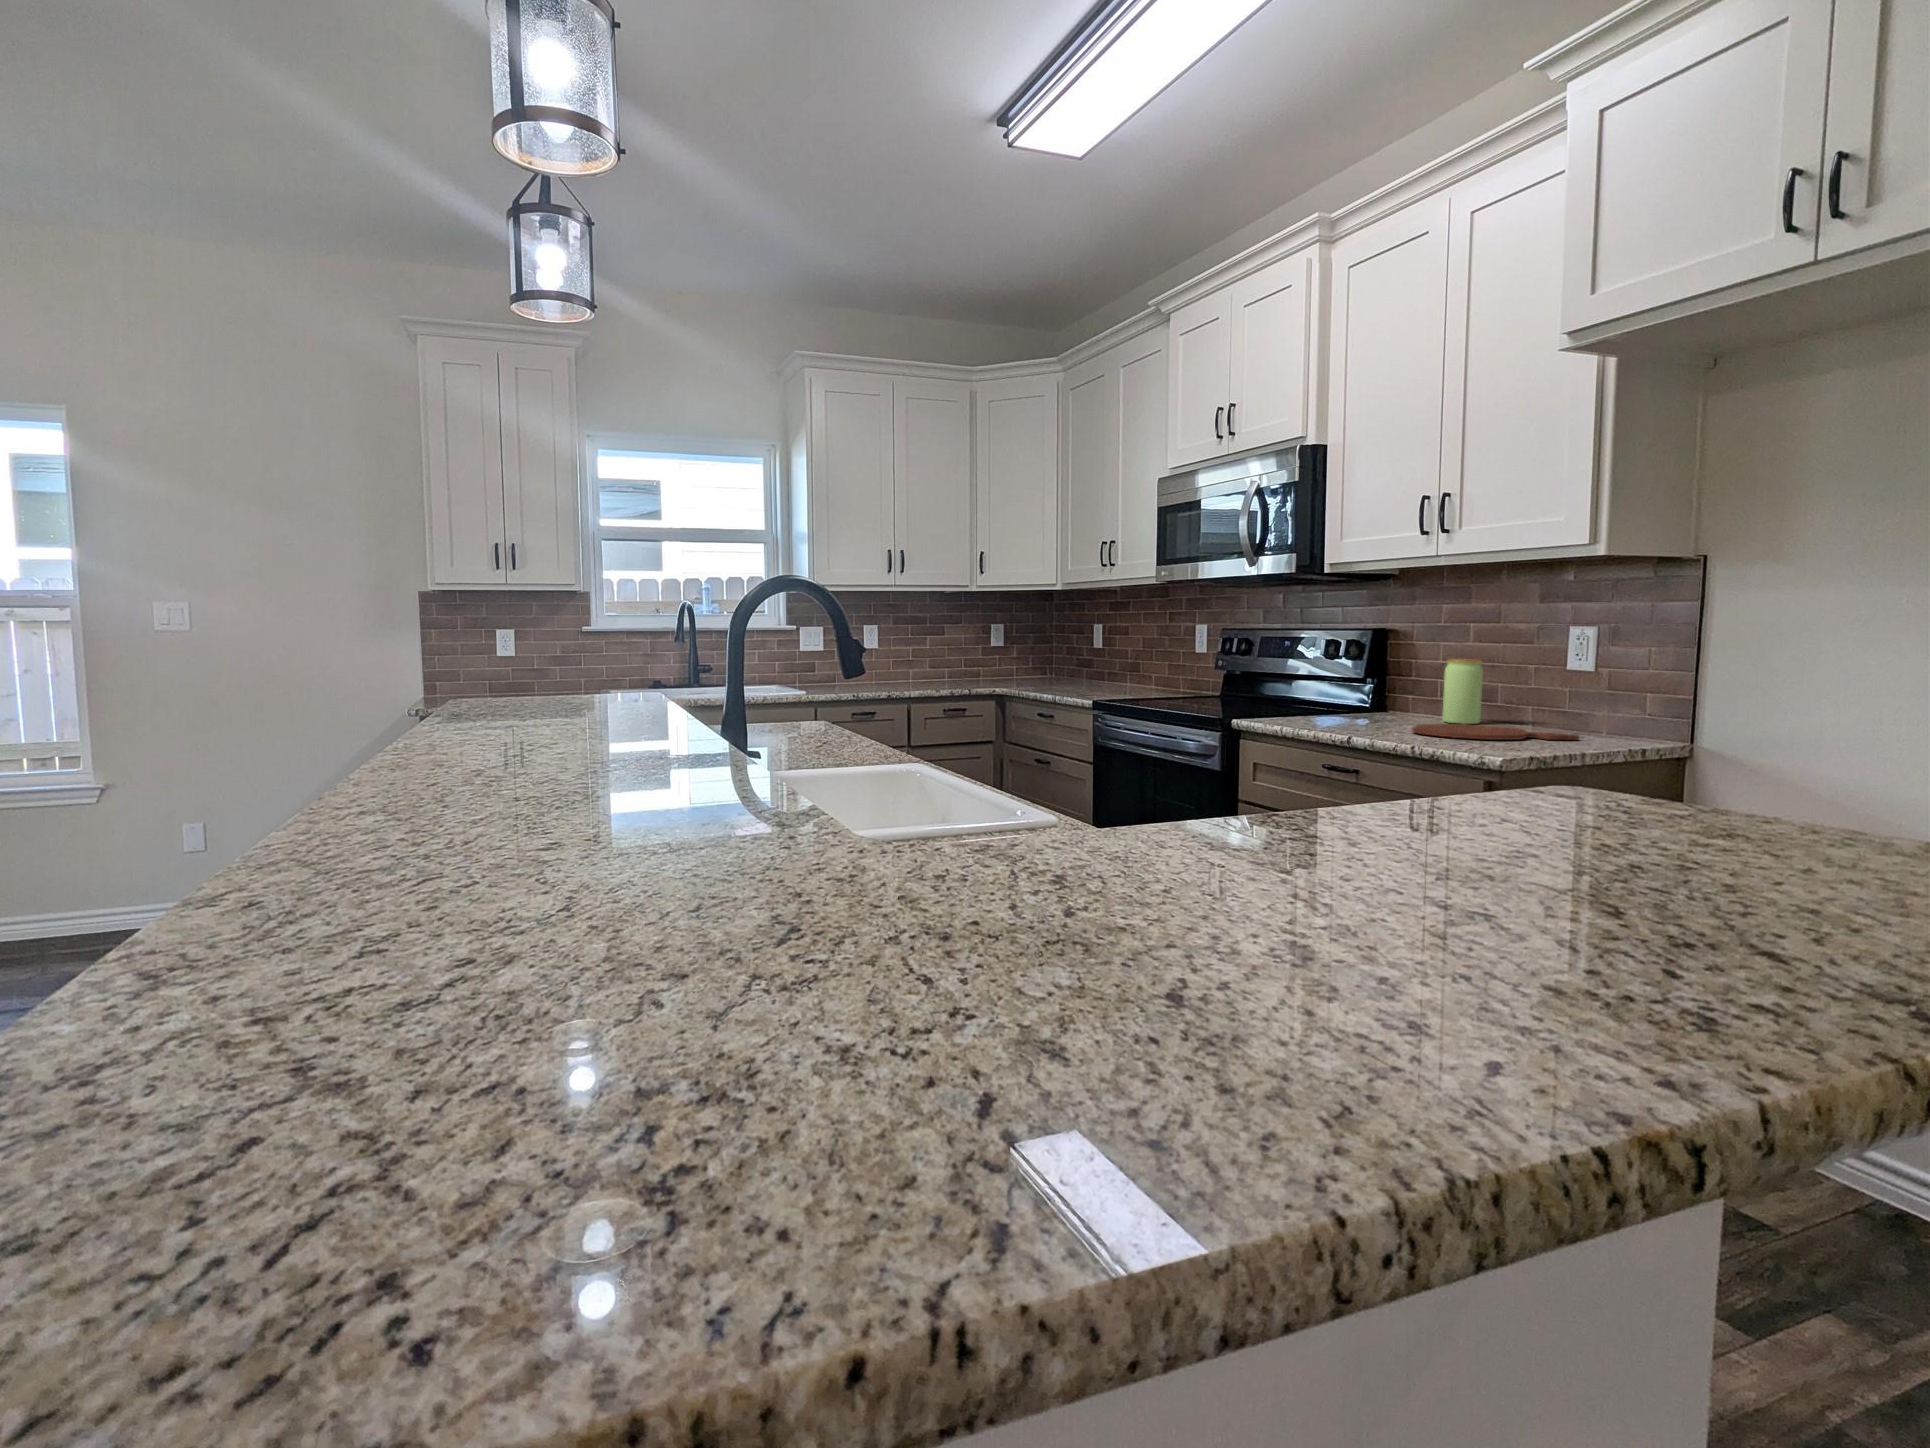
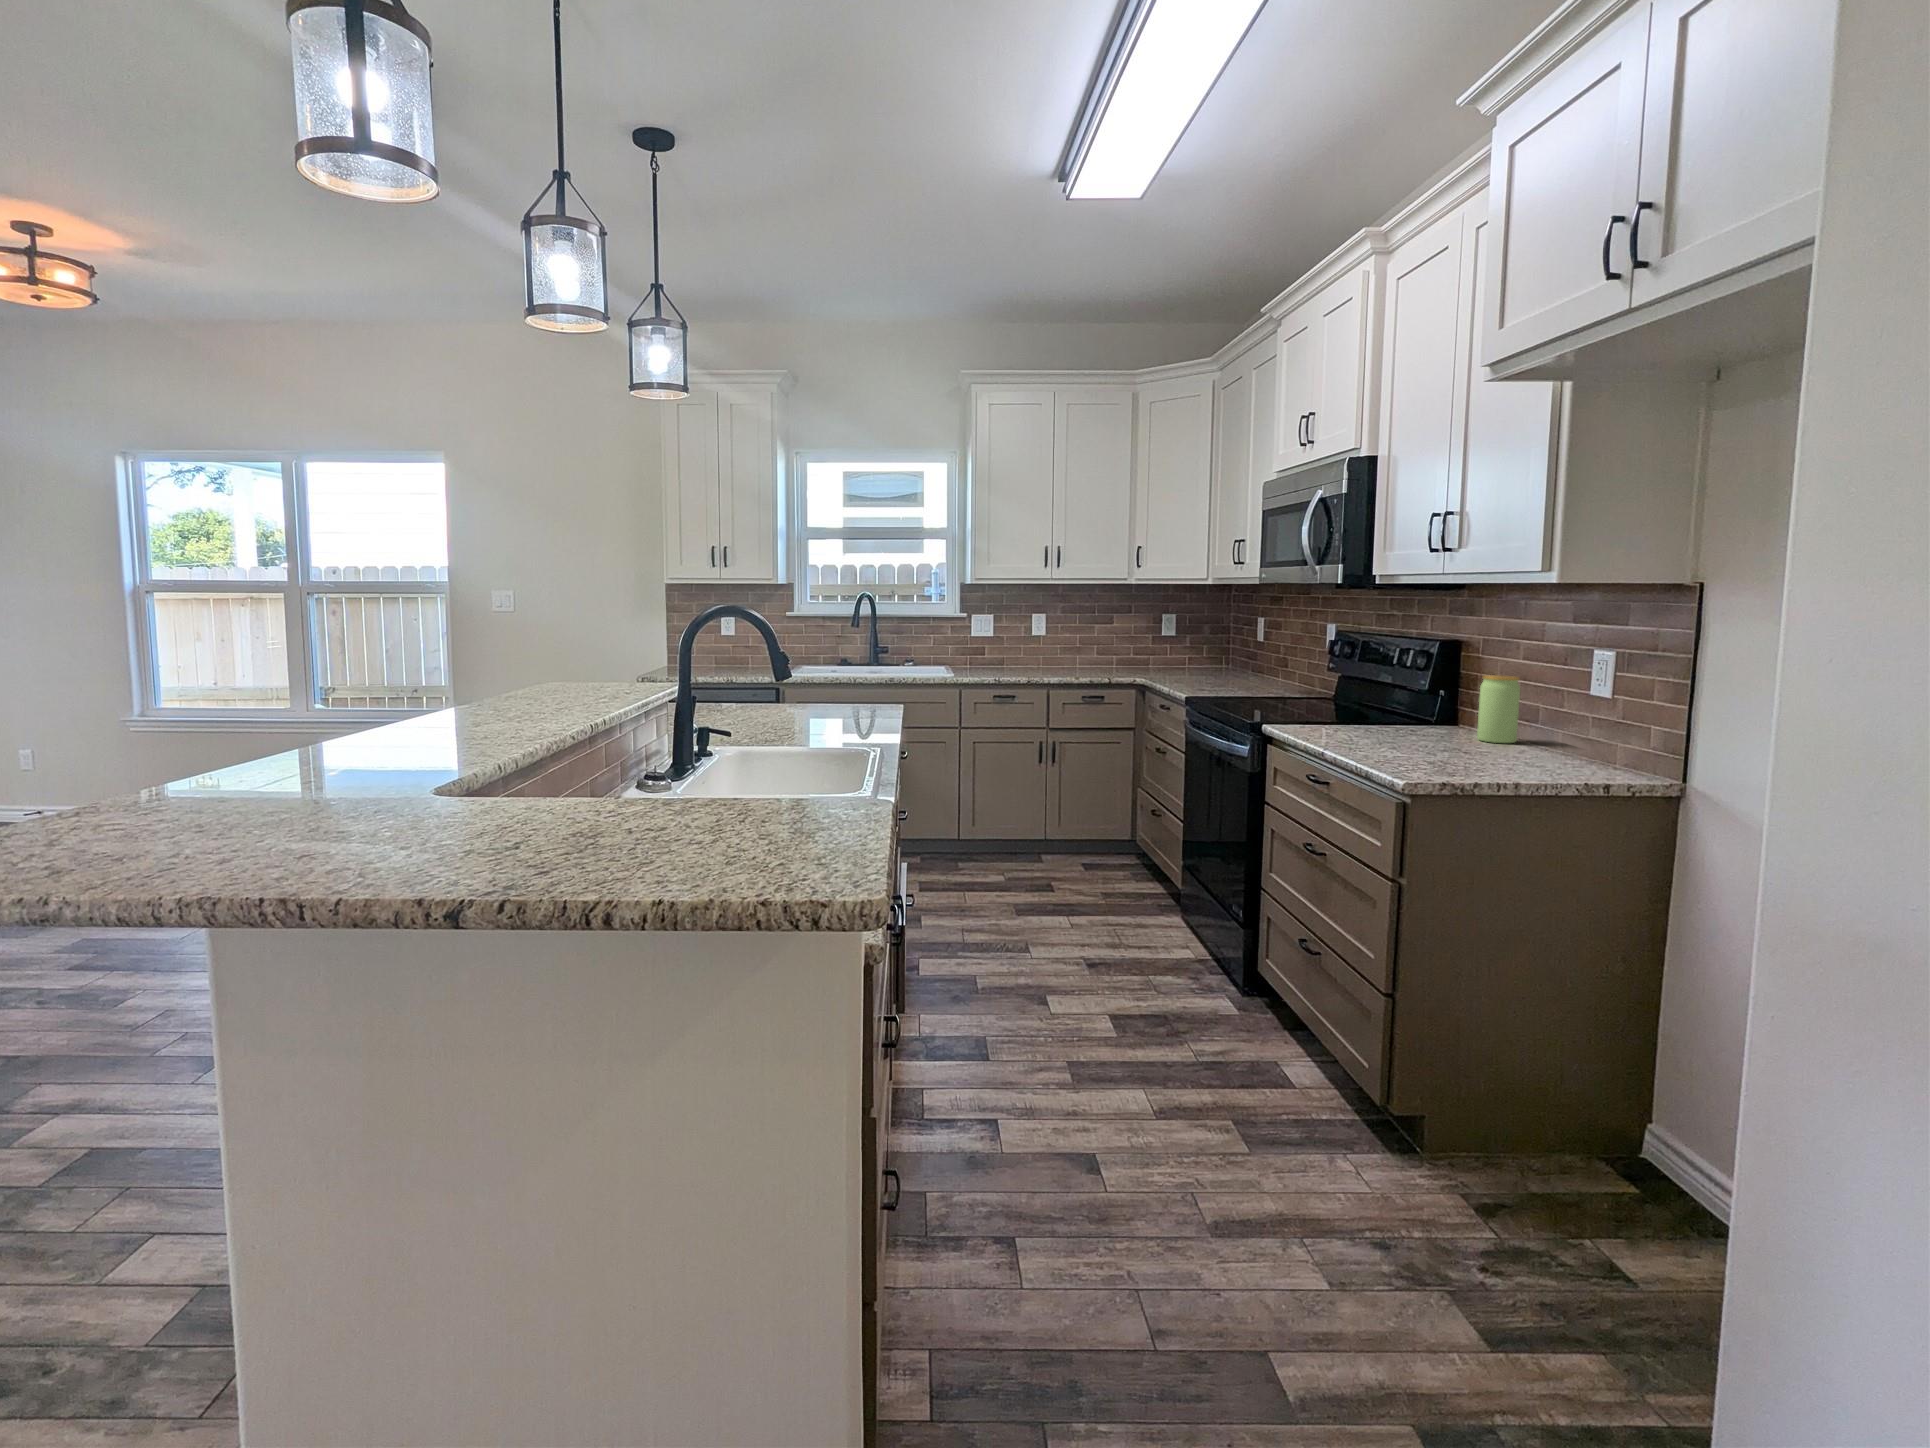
cutting board: present [1412,724,1579,740] -> none [1392,741,1550,769]

